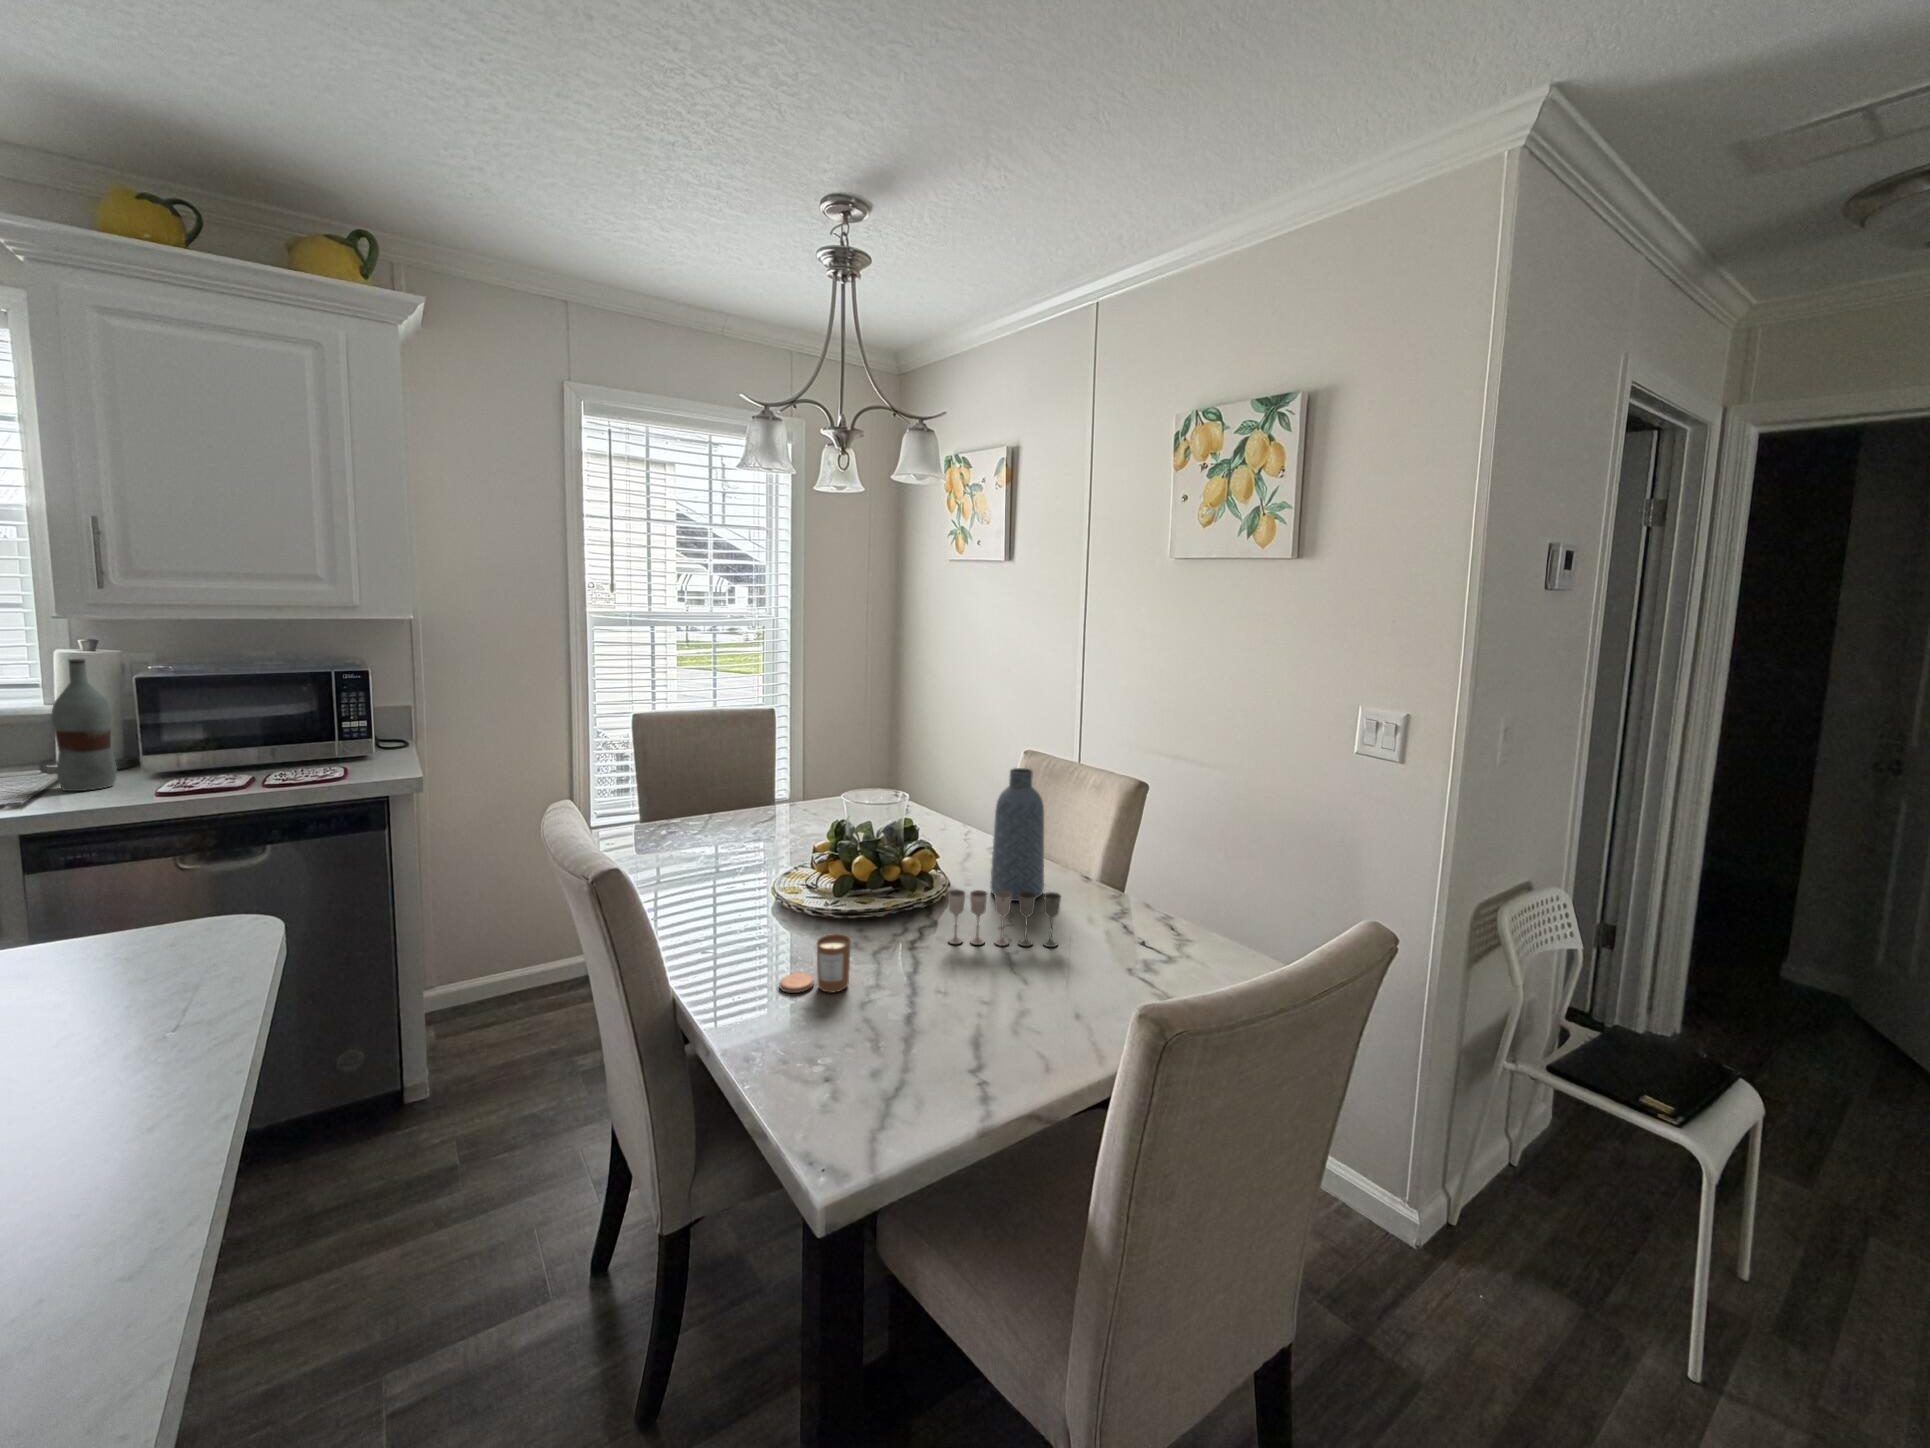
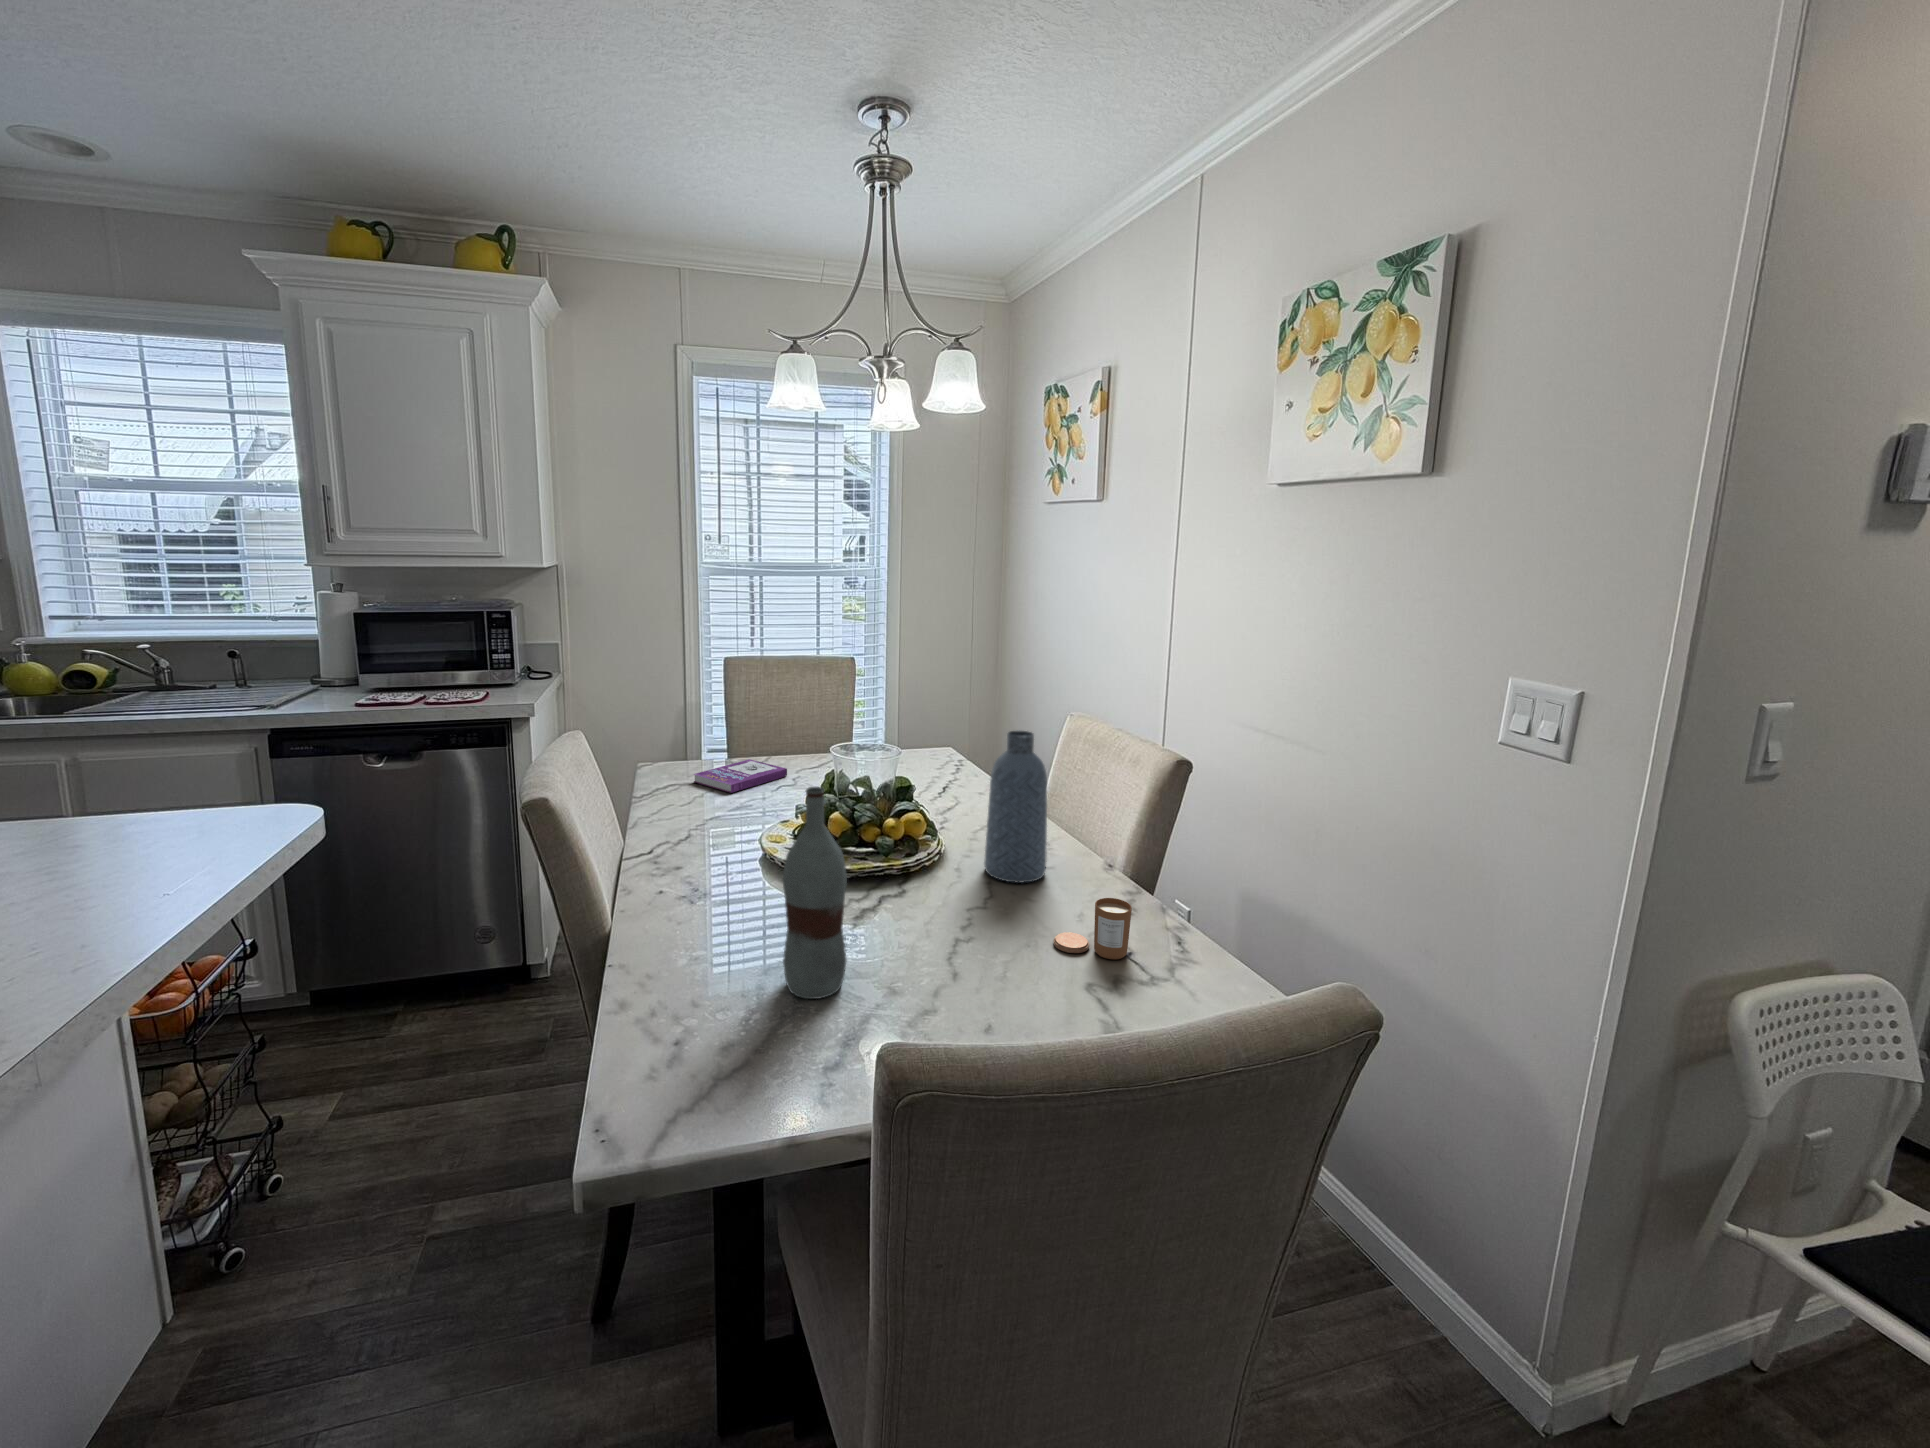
bottle: present [51,659,117,791] -> present [783,787,847,999]
book: none [650,818,748,853] -> present [694,759,787,793]
wine glass: present [948,890,1061,947] -> none [902,859,1027,941]
candle: present [780,934,851,993] -> present [1054,898,1132,959]

